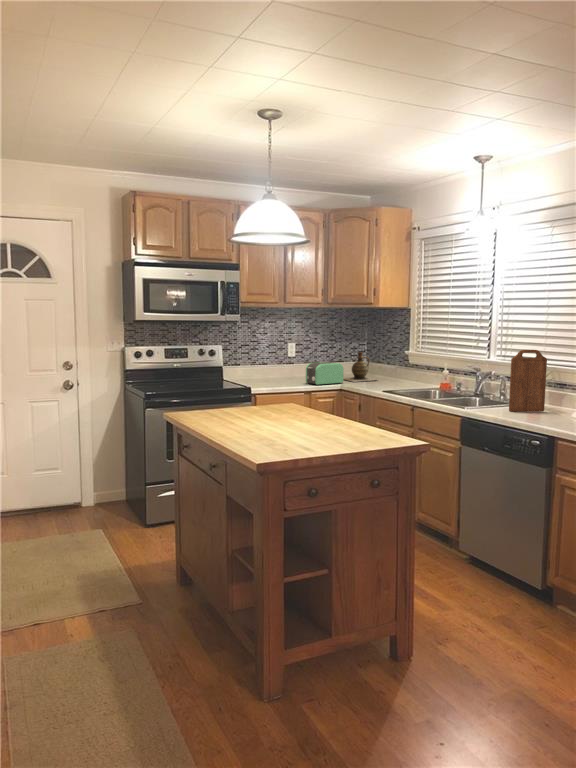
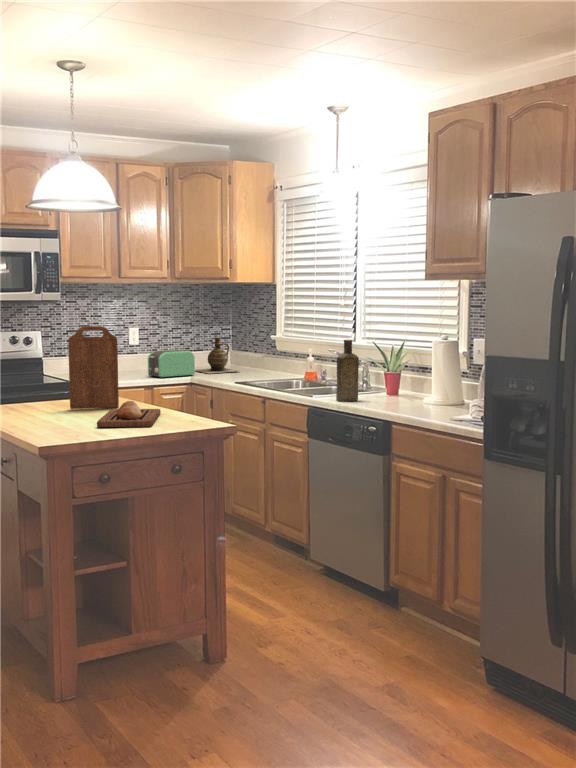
cutting board: present [509,350,547,412] -> present [68,326,119,409]
bottle: none [483,359,510,413] -> present [336,340,359,401]
bread loaf: none [301,415,352,442] -> present [97,401,161,427]

